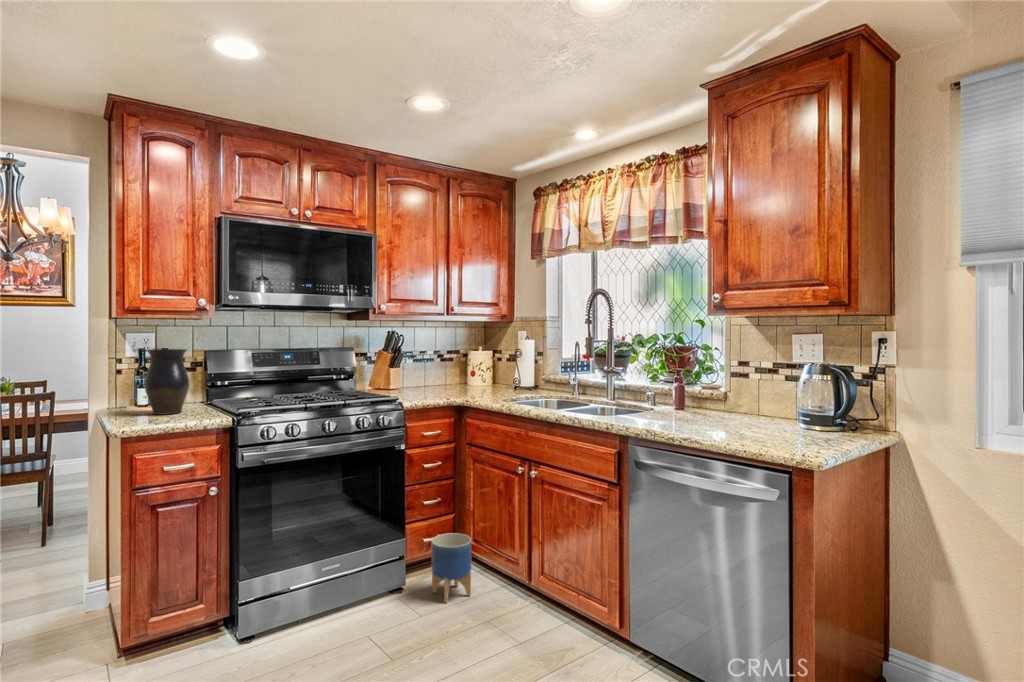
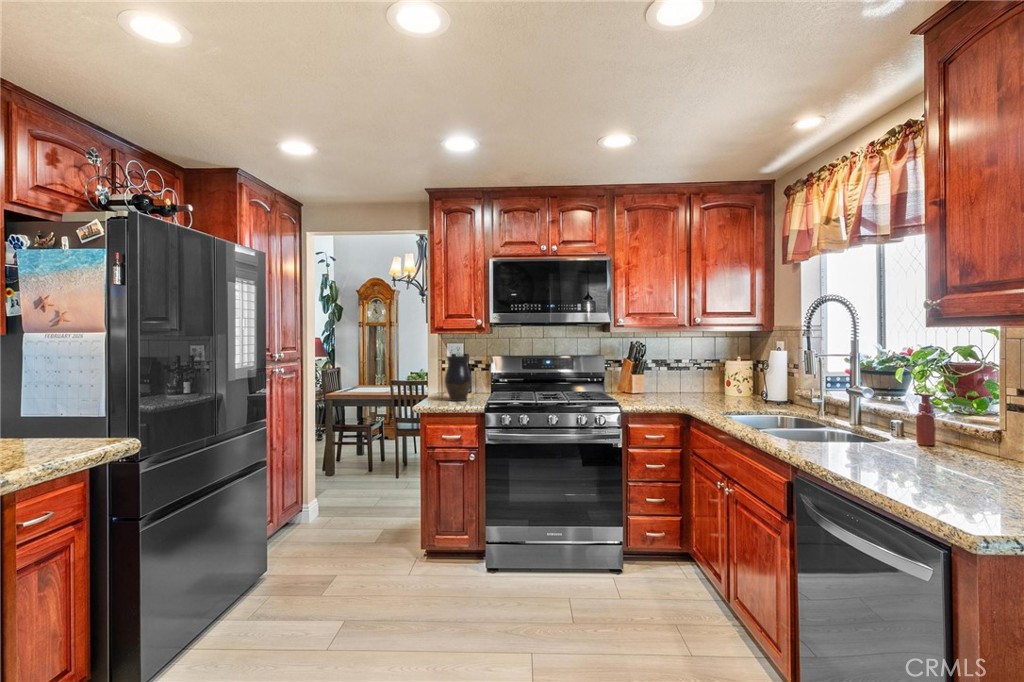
planter: present [431,533,471,603] -> none [637,530,676,595]

